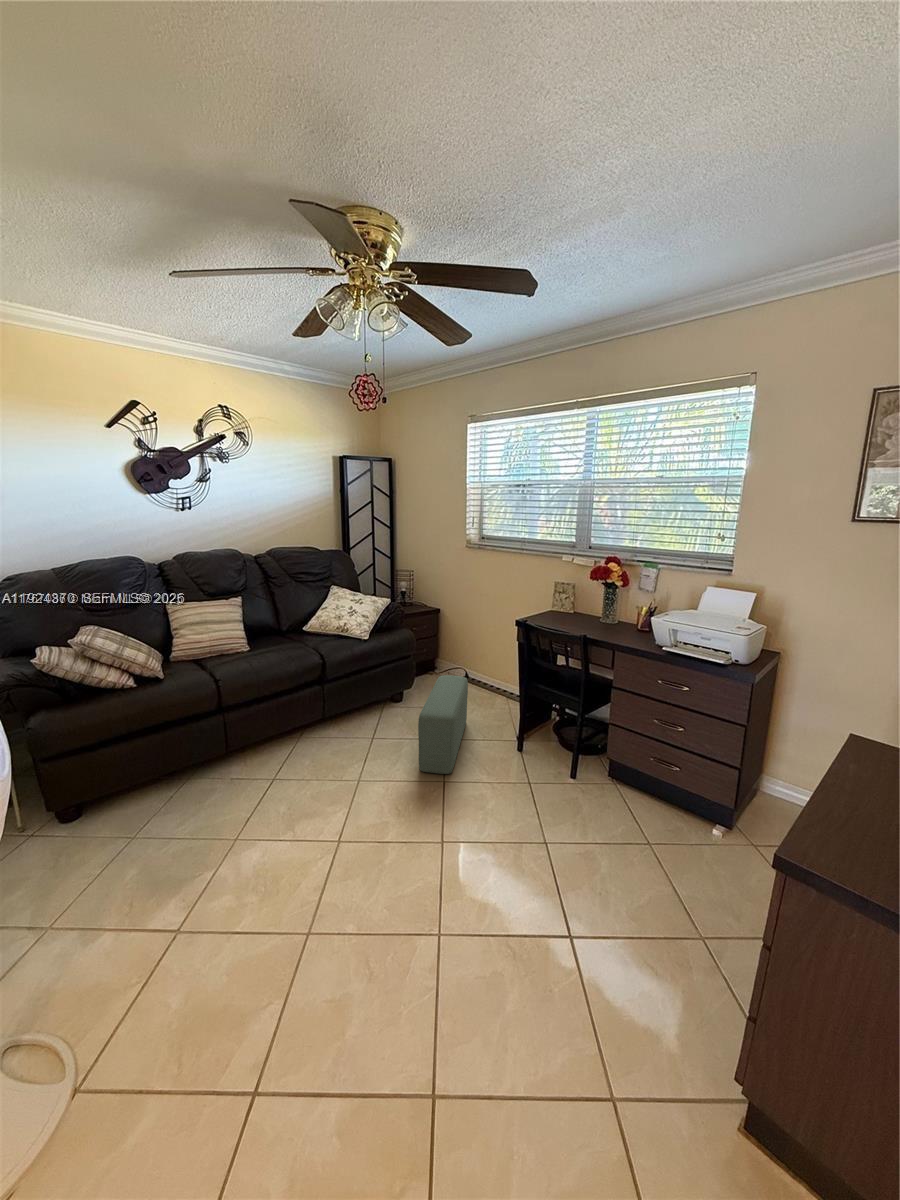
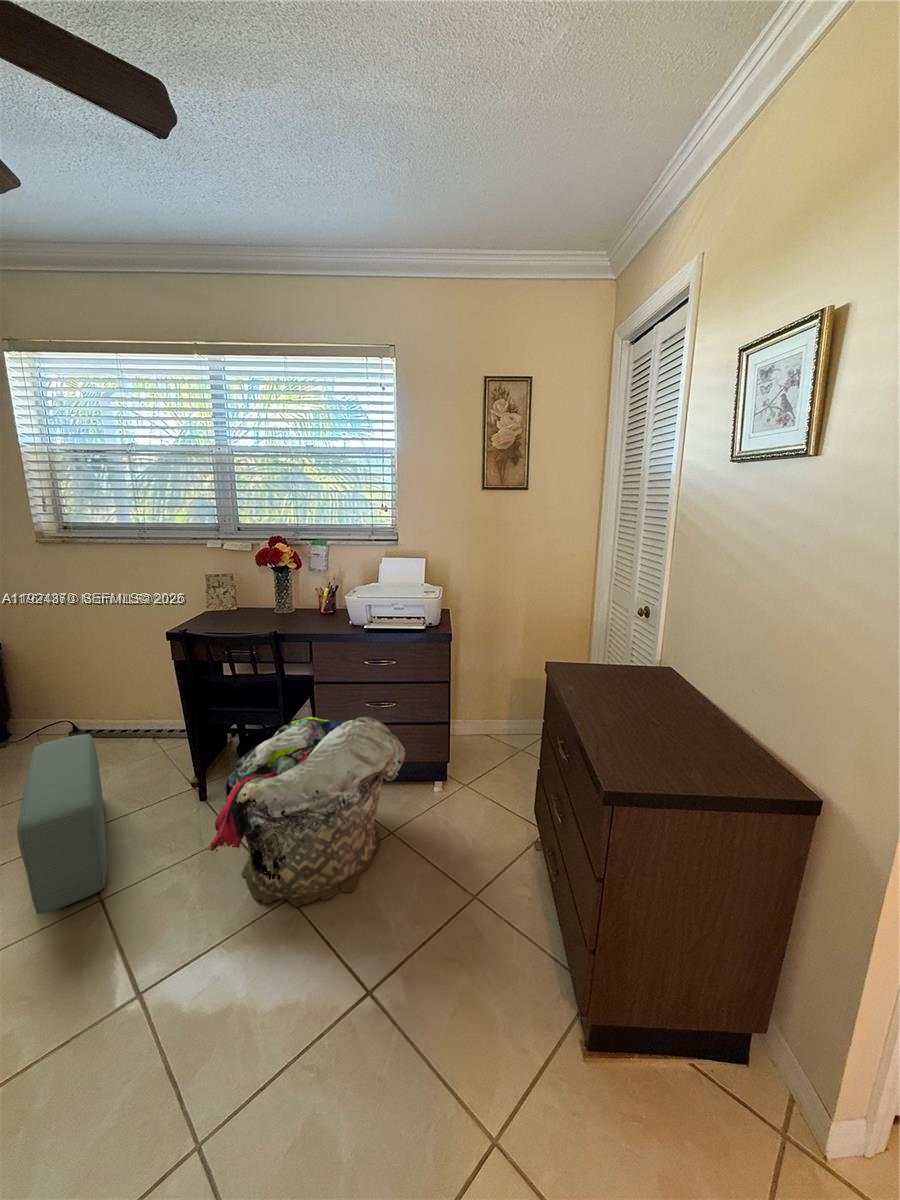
laundry basket: none [504,711,676,864] -> present [207,717,406,907]

